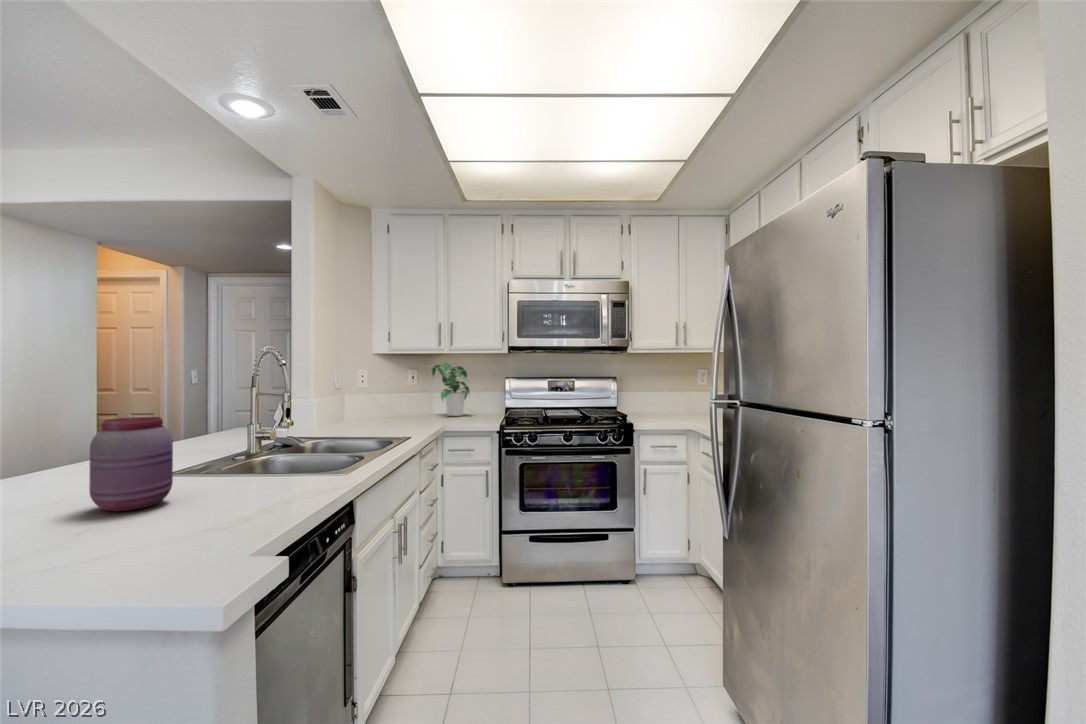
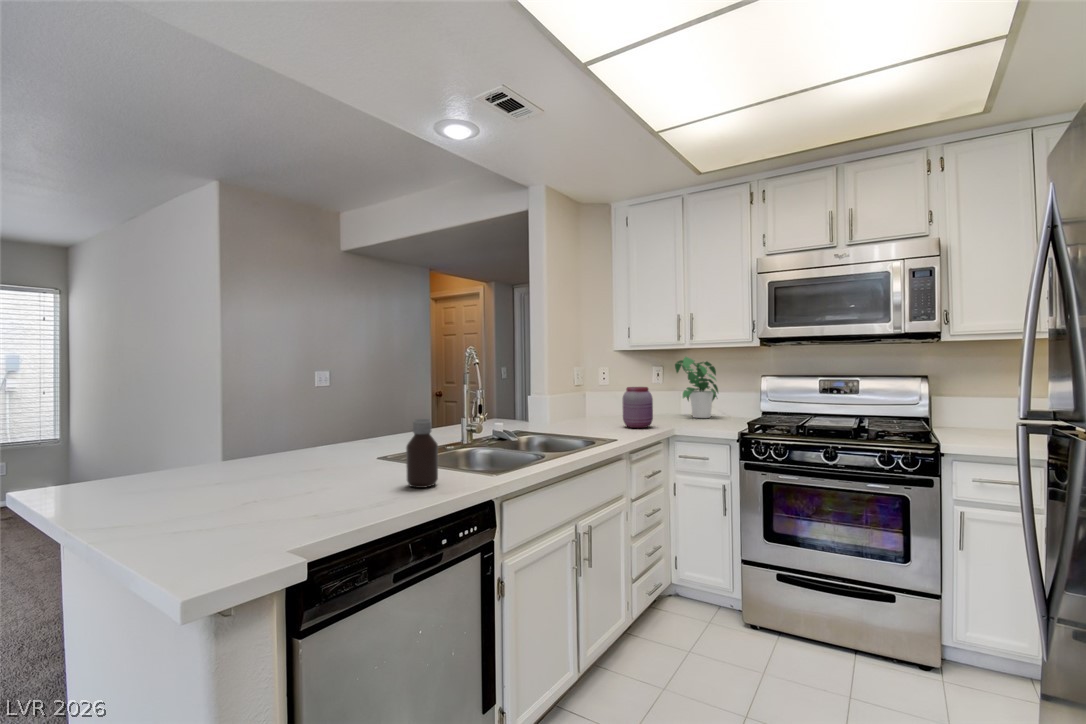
jar: present [89,417,173,511] -> present [623,387,653,428]
bottle: none [256,422,295,496] -> present [406,419,438,488]

